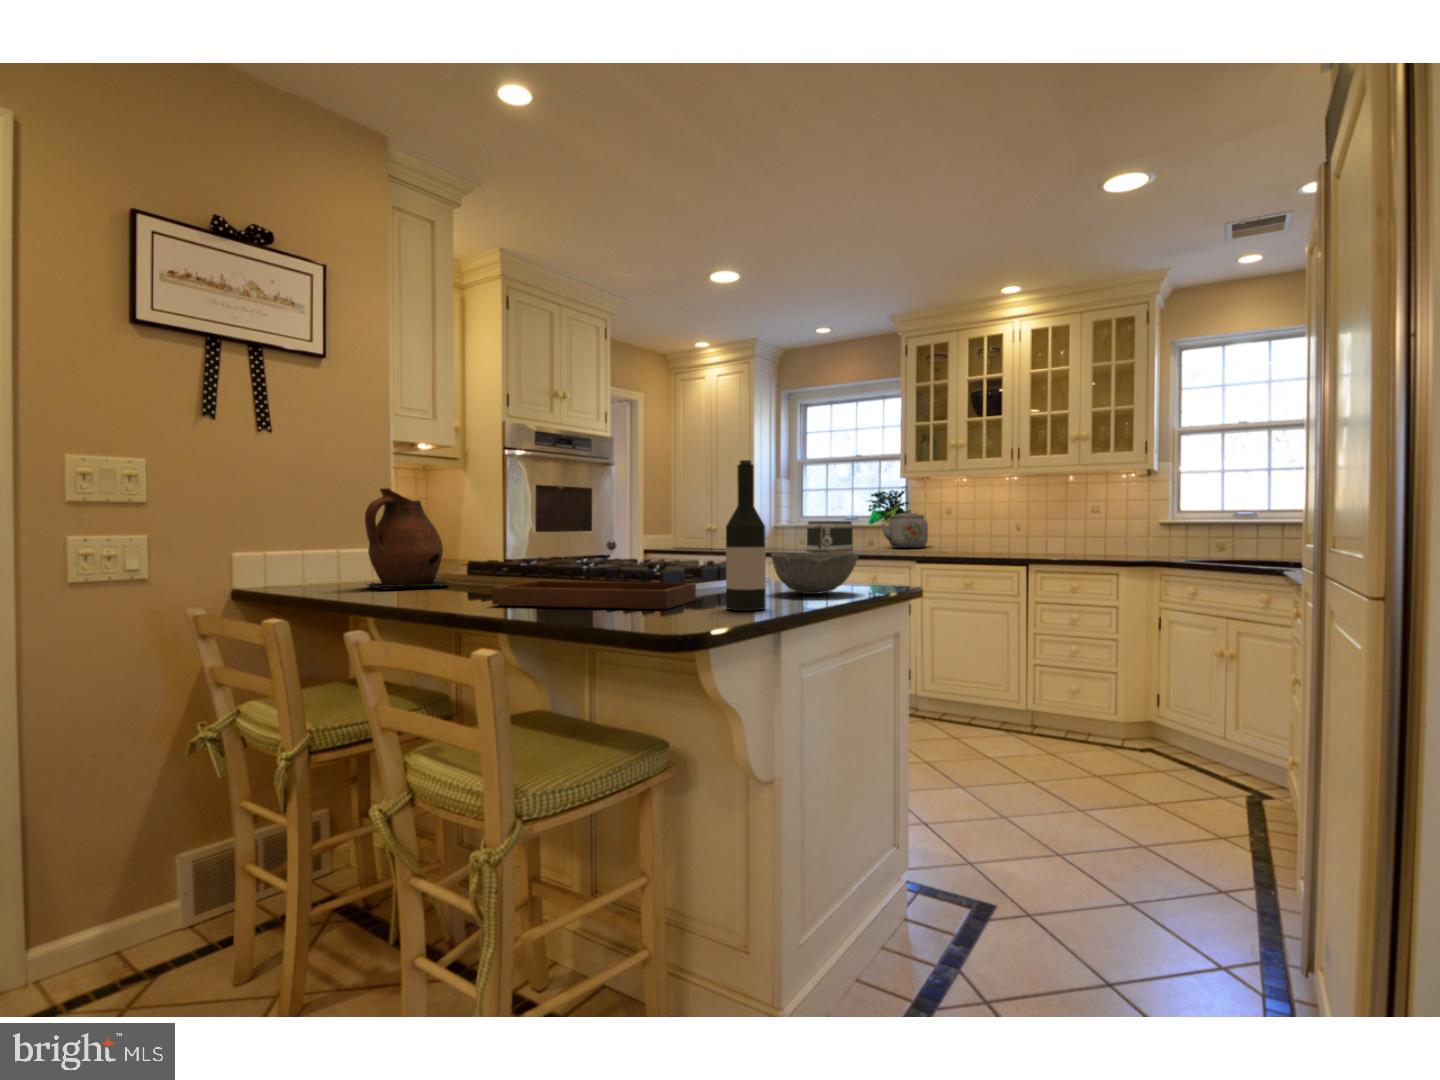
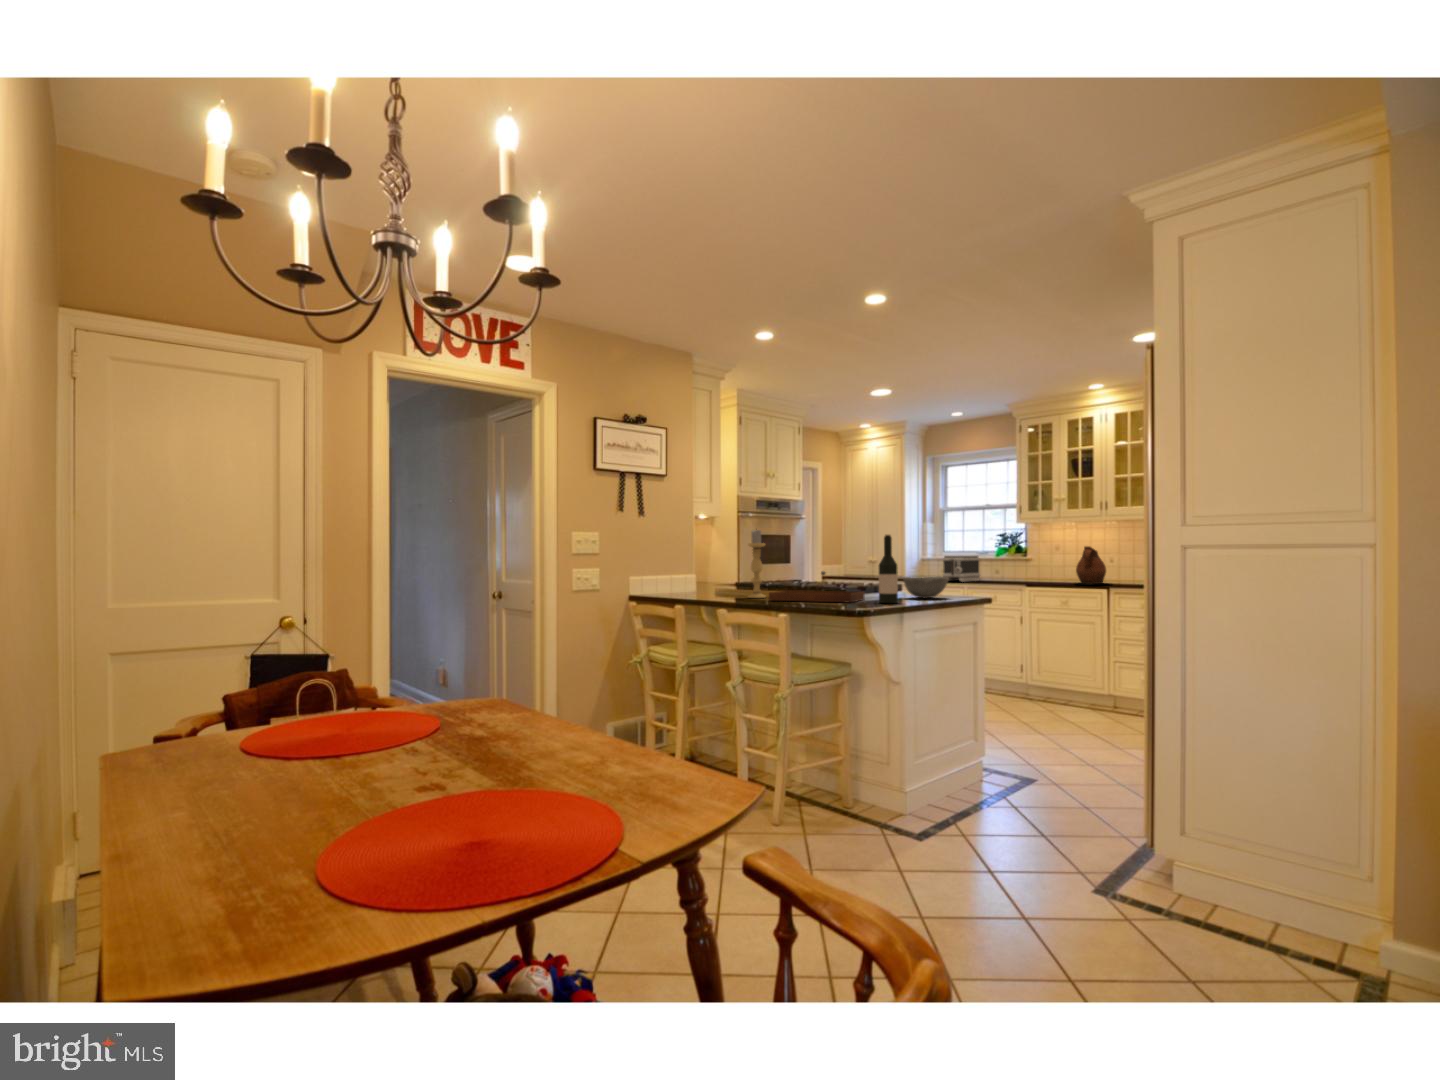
candle holder: none [460,454,500,598] -> present [748,530,766,598]
ceramic pitcher: present [365,488,449,588] -> present [1076,546,1106,584]
kettle: present [882,510,928,548] -> none [1004,547,1042,575]

